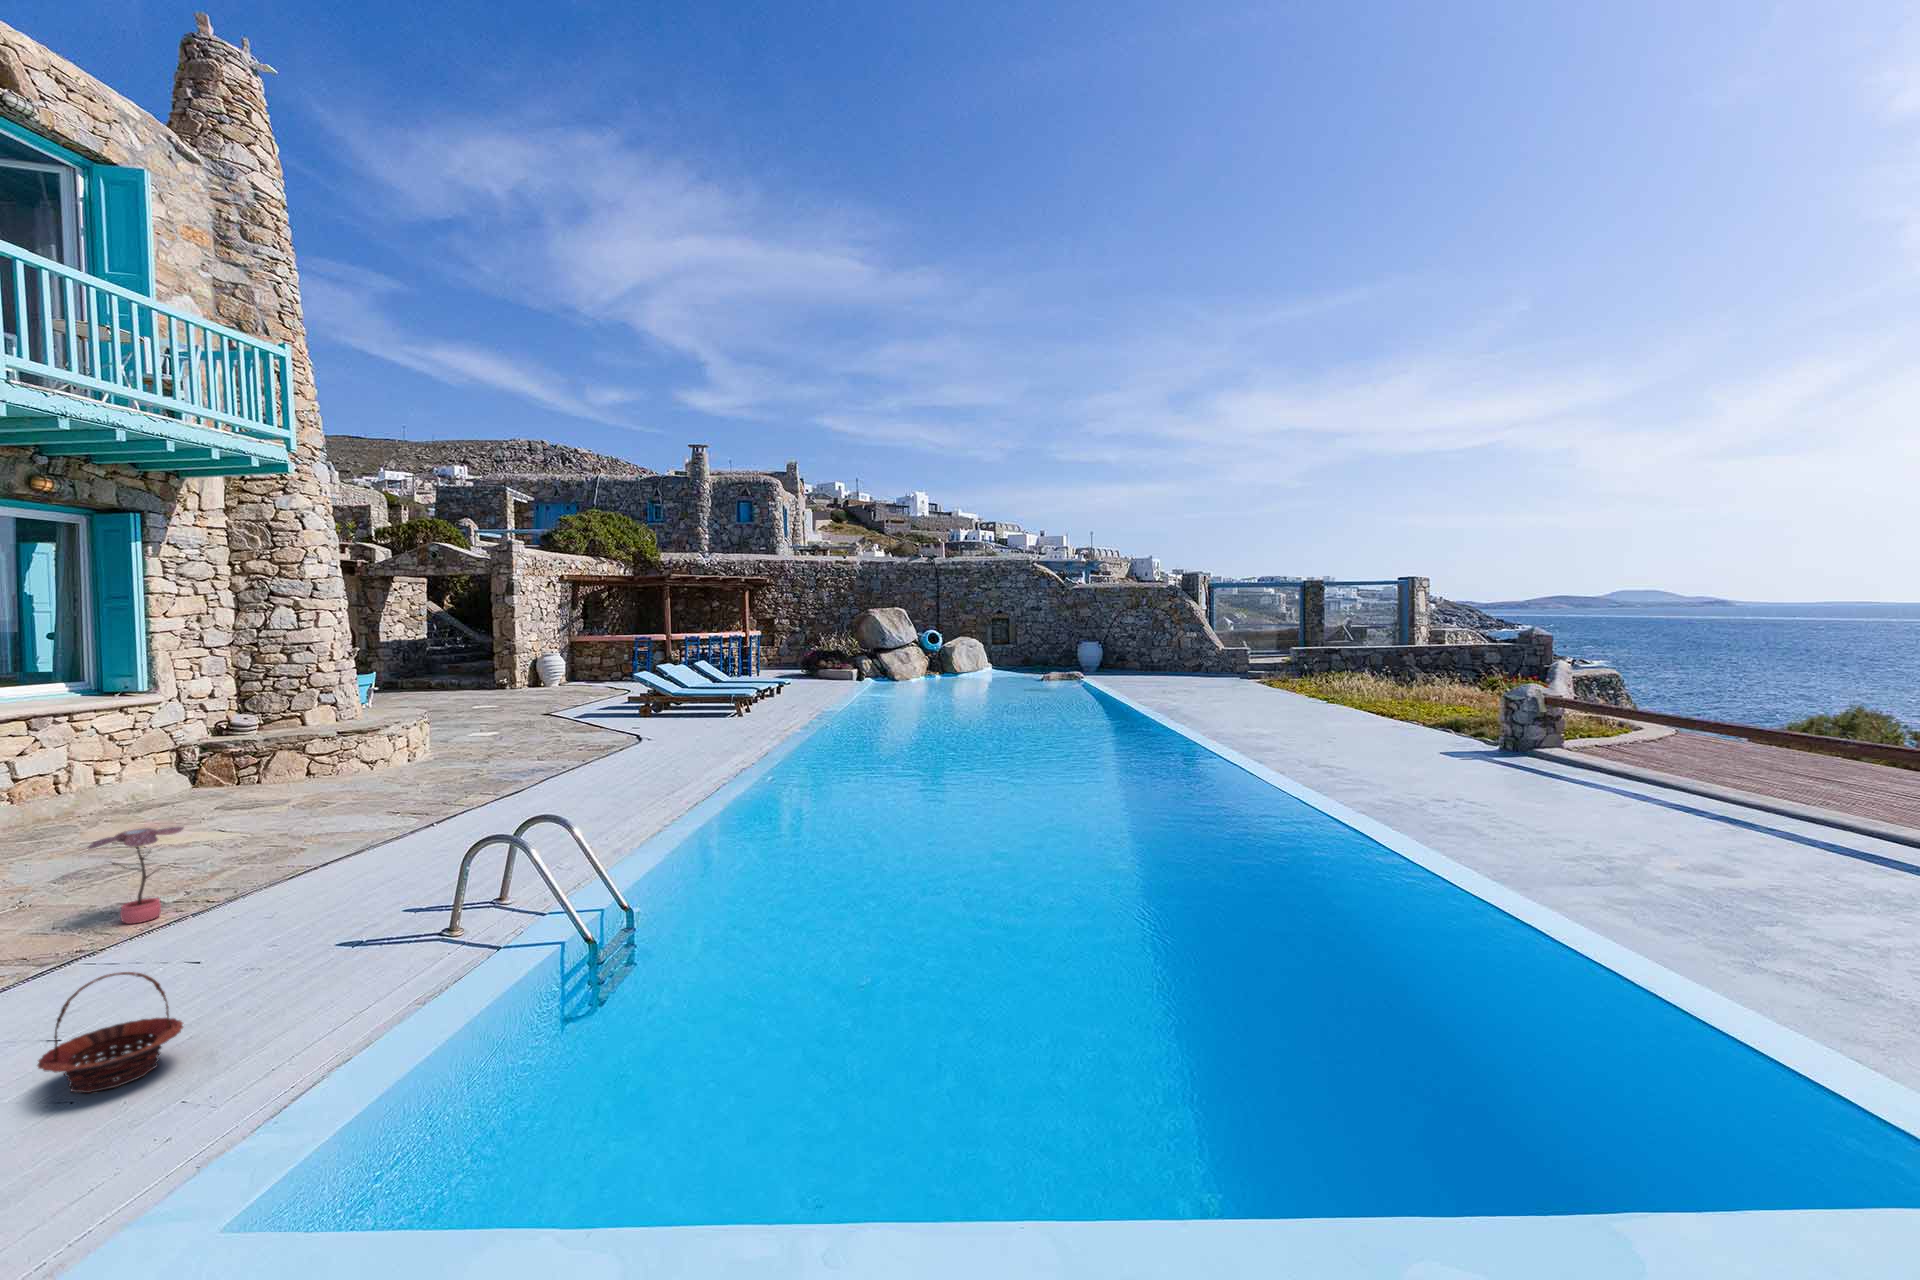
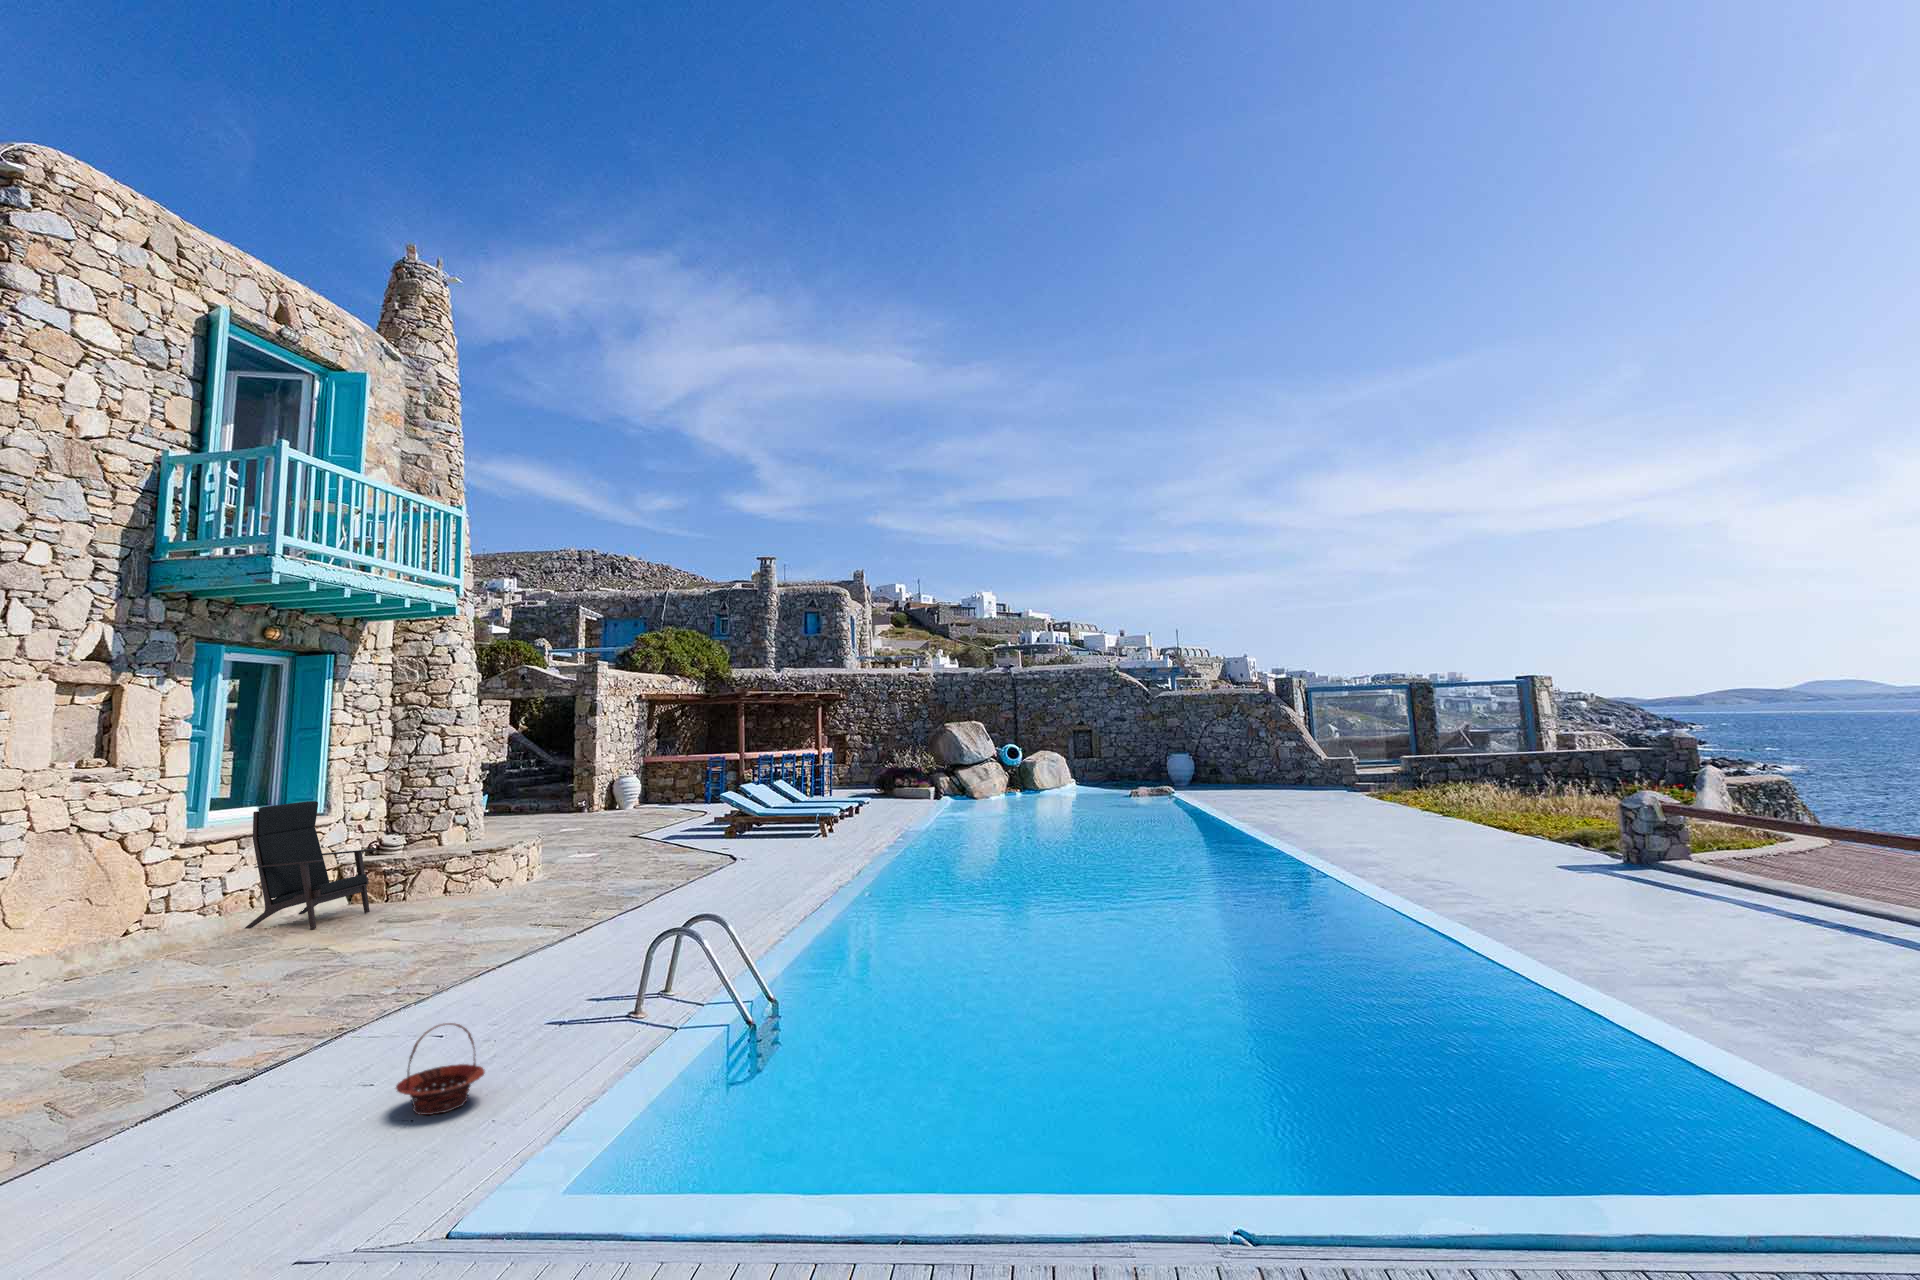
lounge chair: none [36,678,203,821] -> present [245,801,376,930]
potted plant: present [88,827,183,924] -> none [354,925,419,1007]

